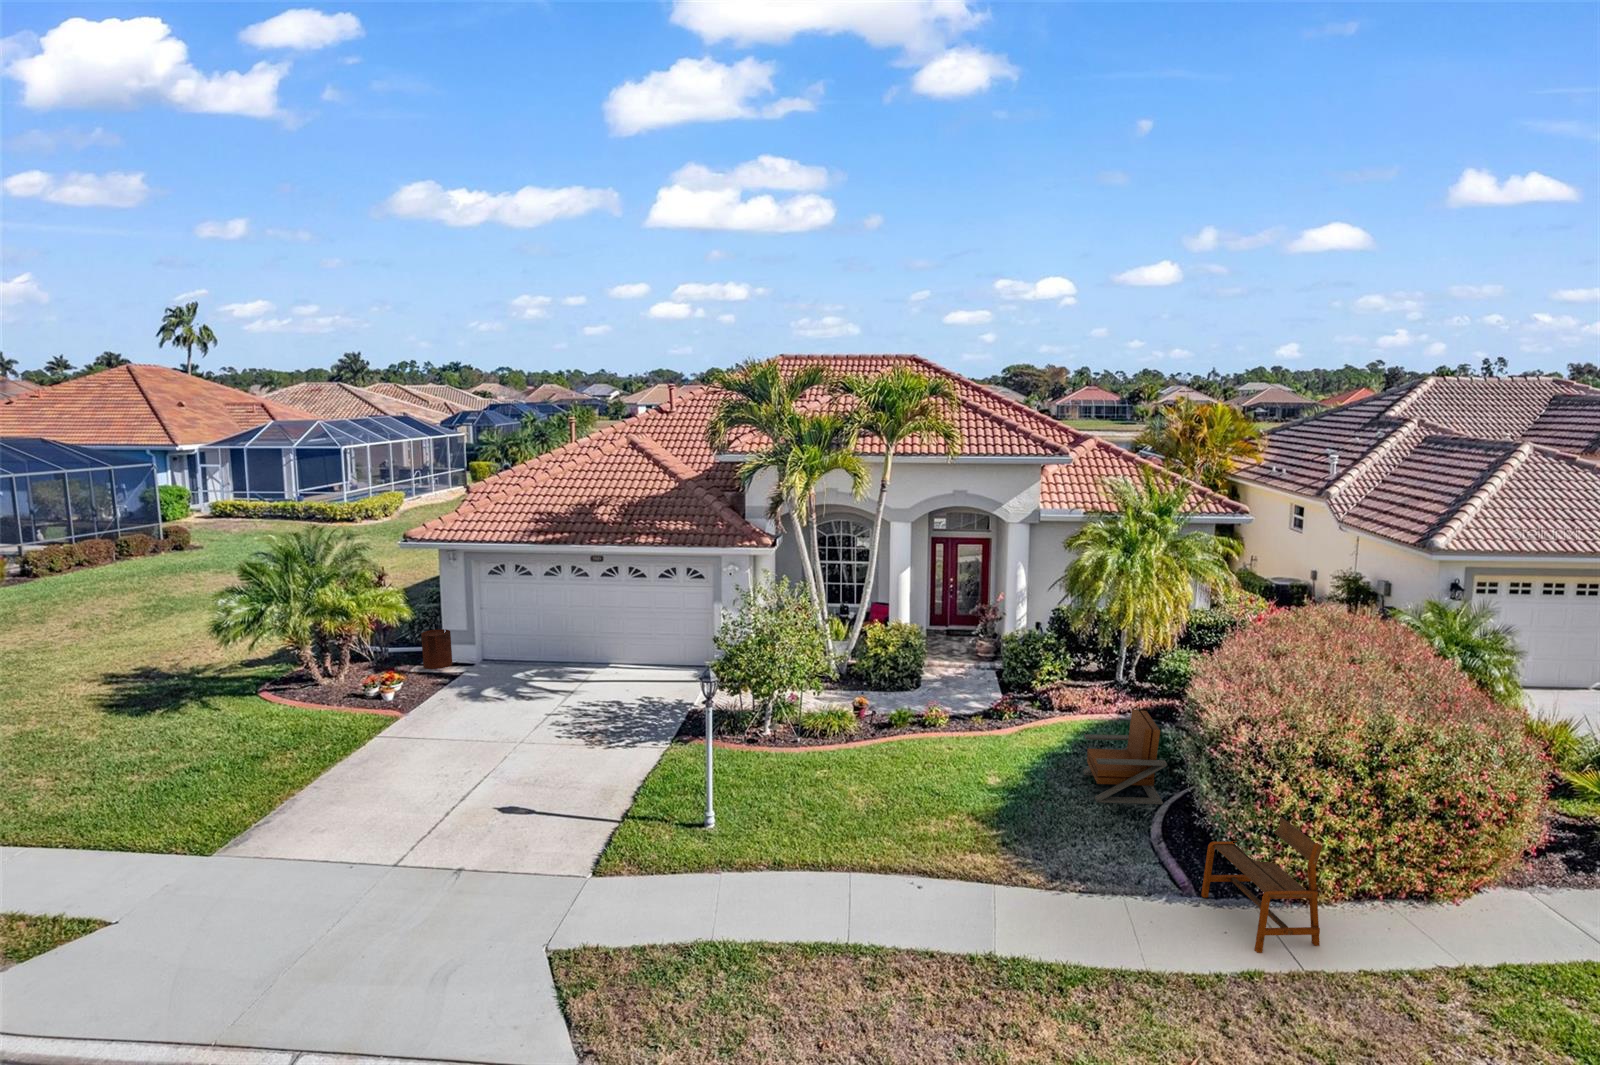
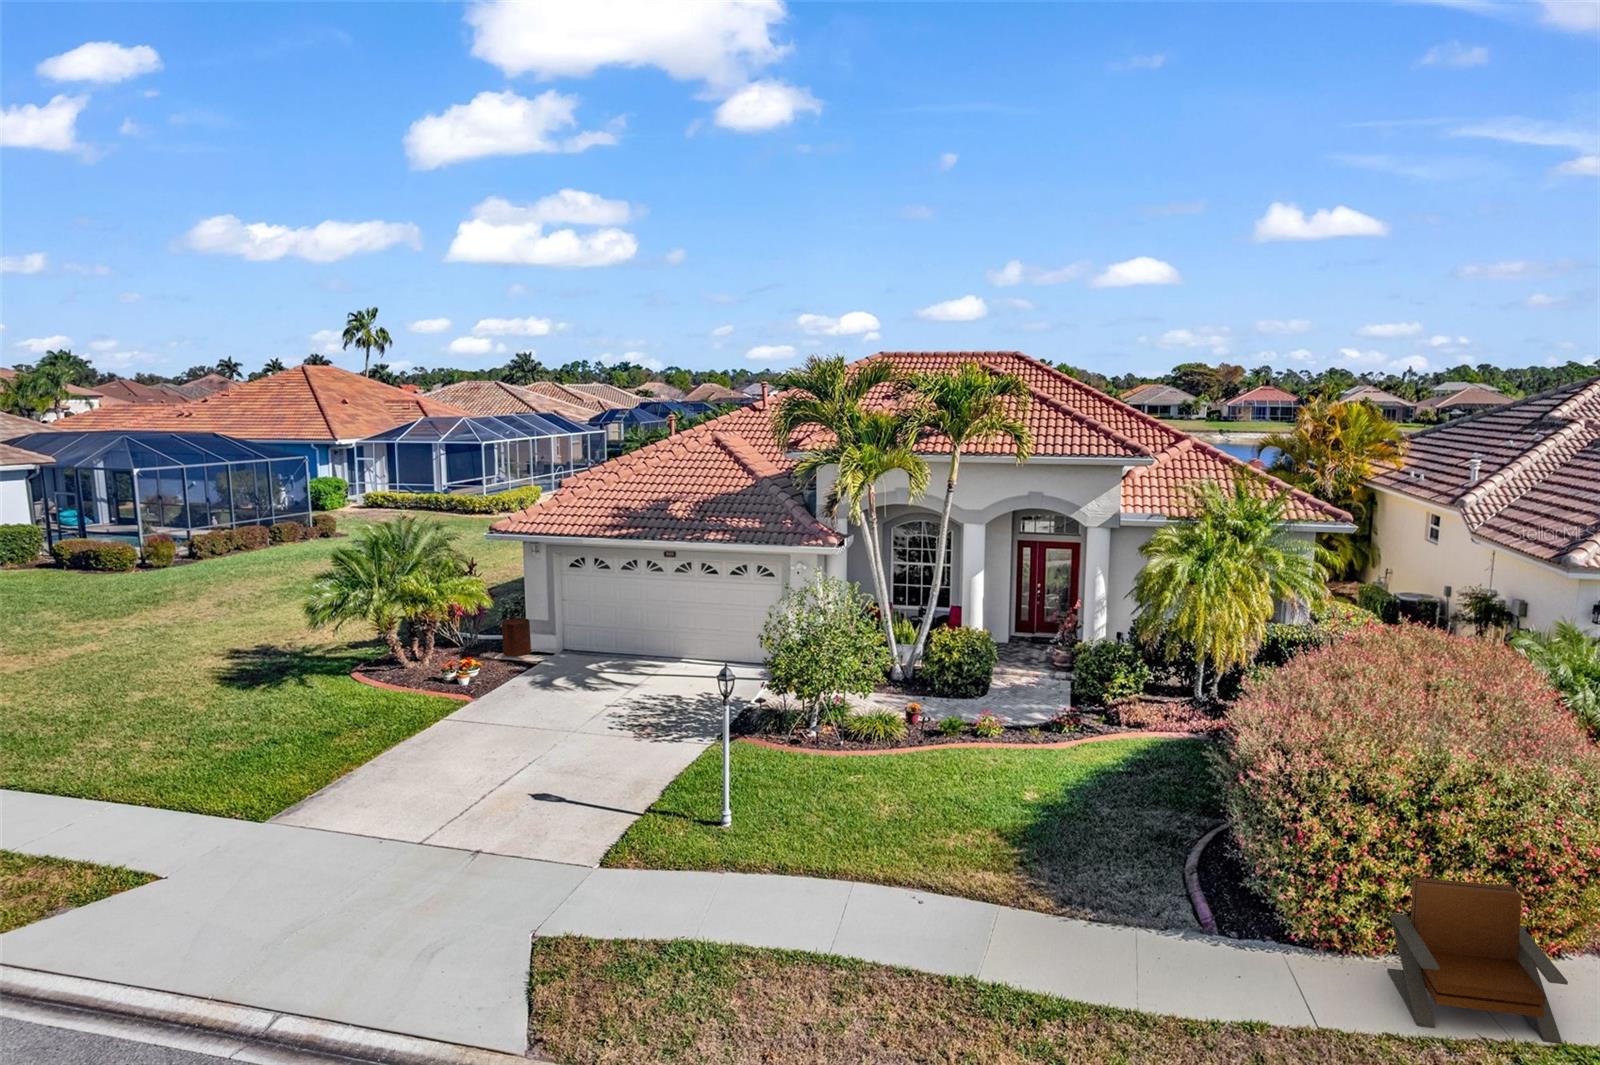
lounge chair: present [1083,710,1167,804] -> present [1387,877,1568,1044]
bench: present [1201,817,1322,953] -> none [1224,837,1347,1002]

